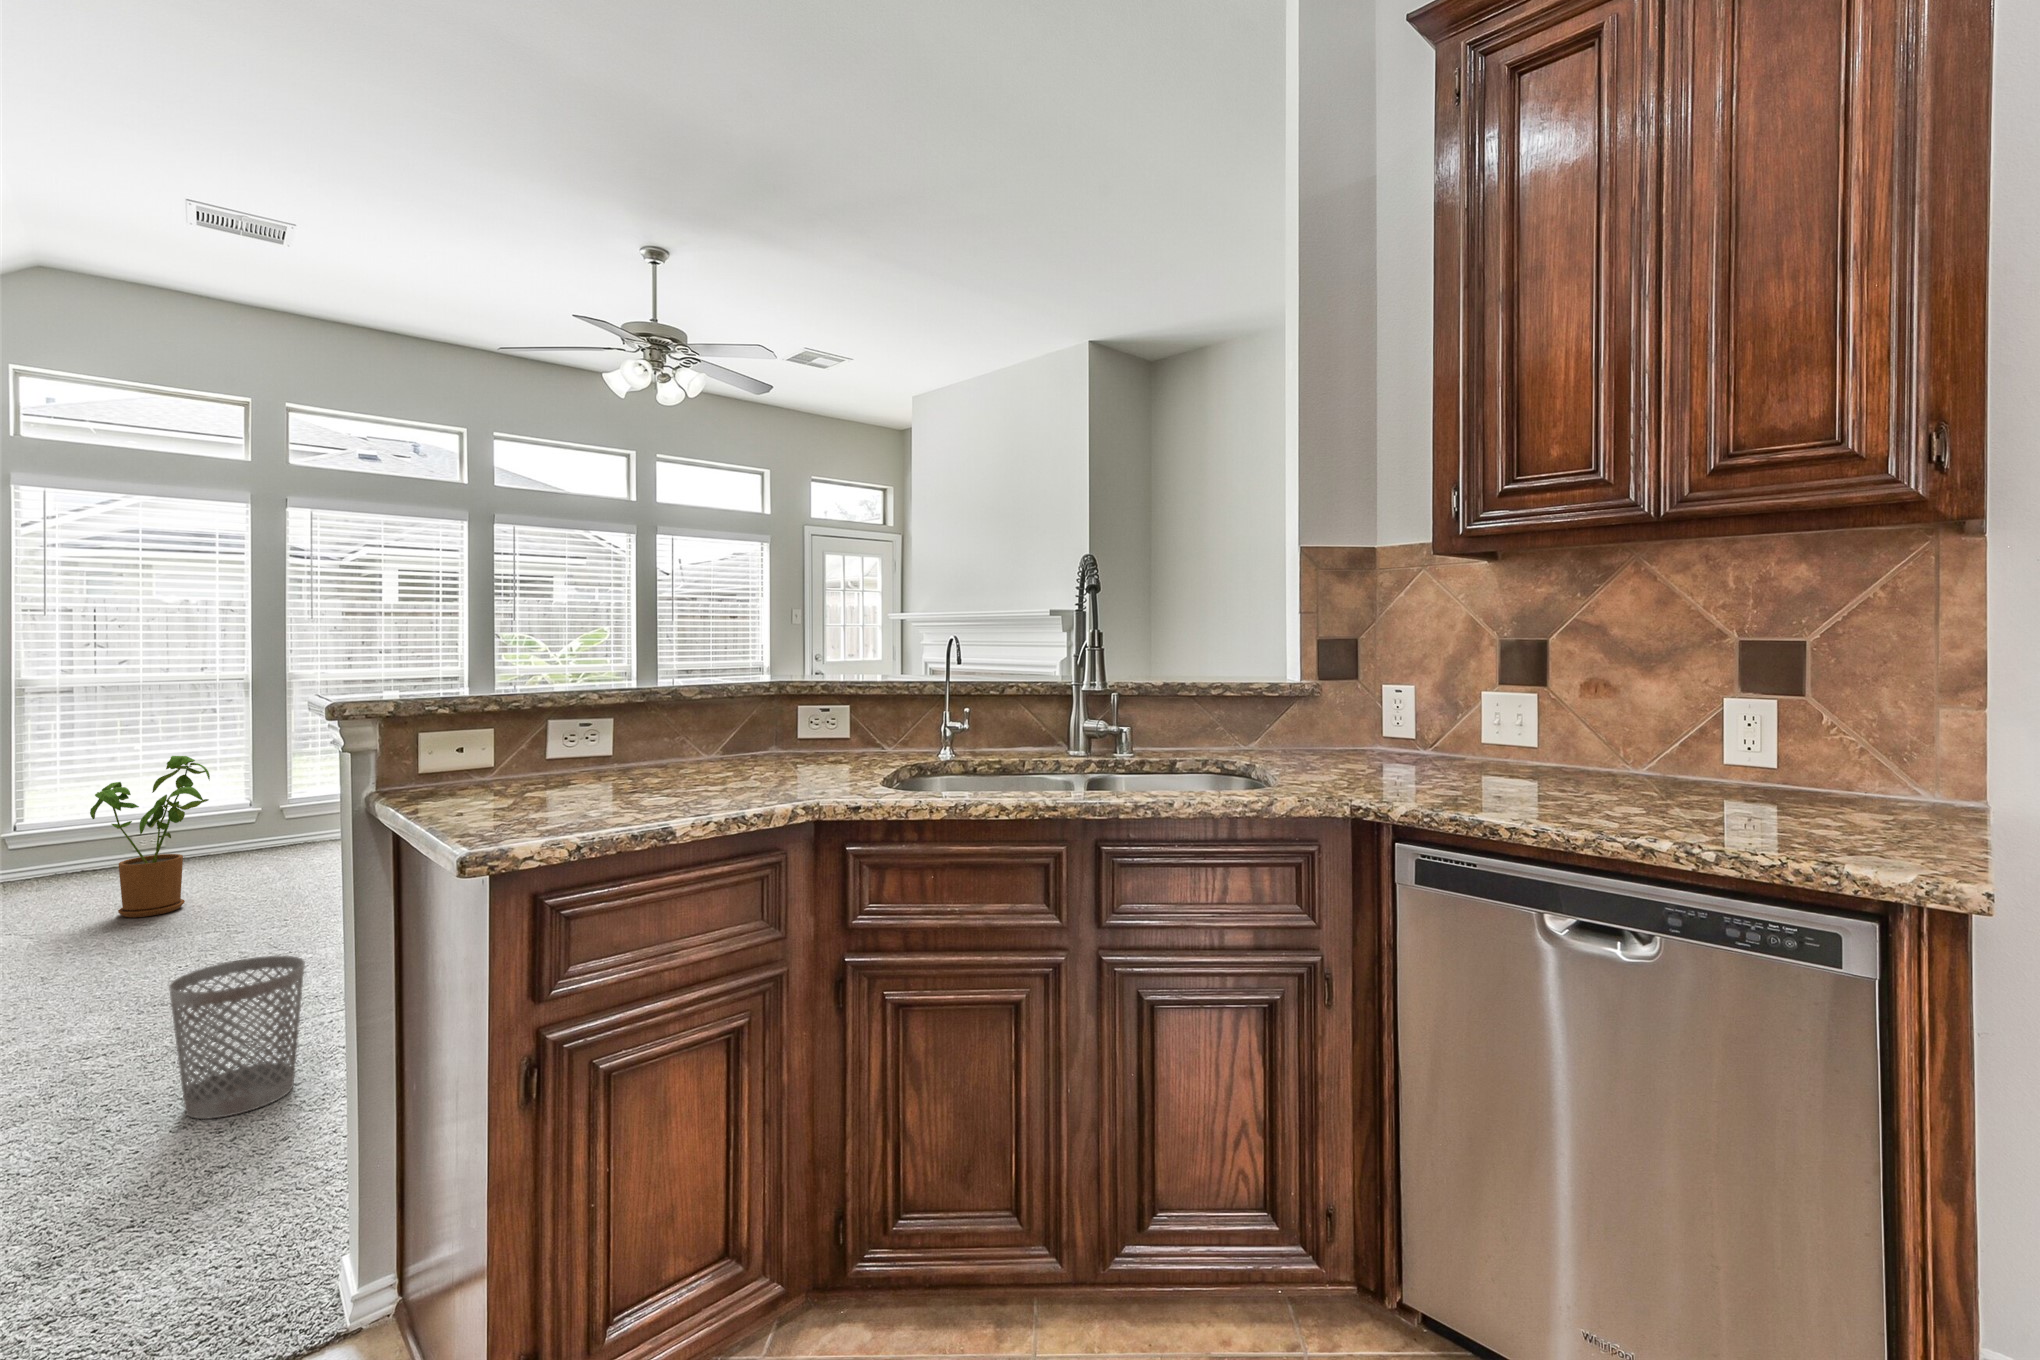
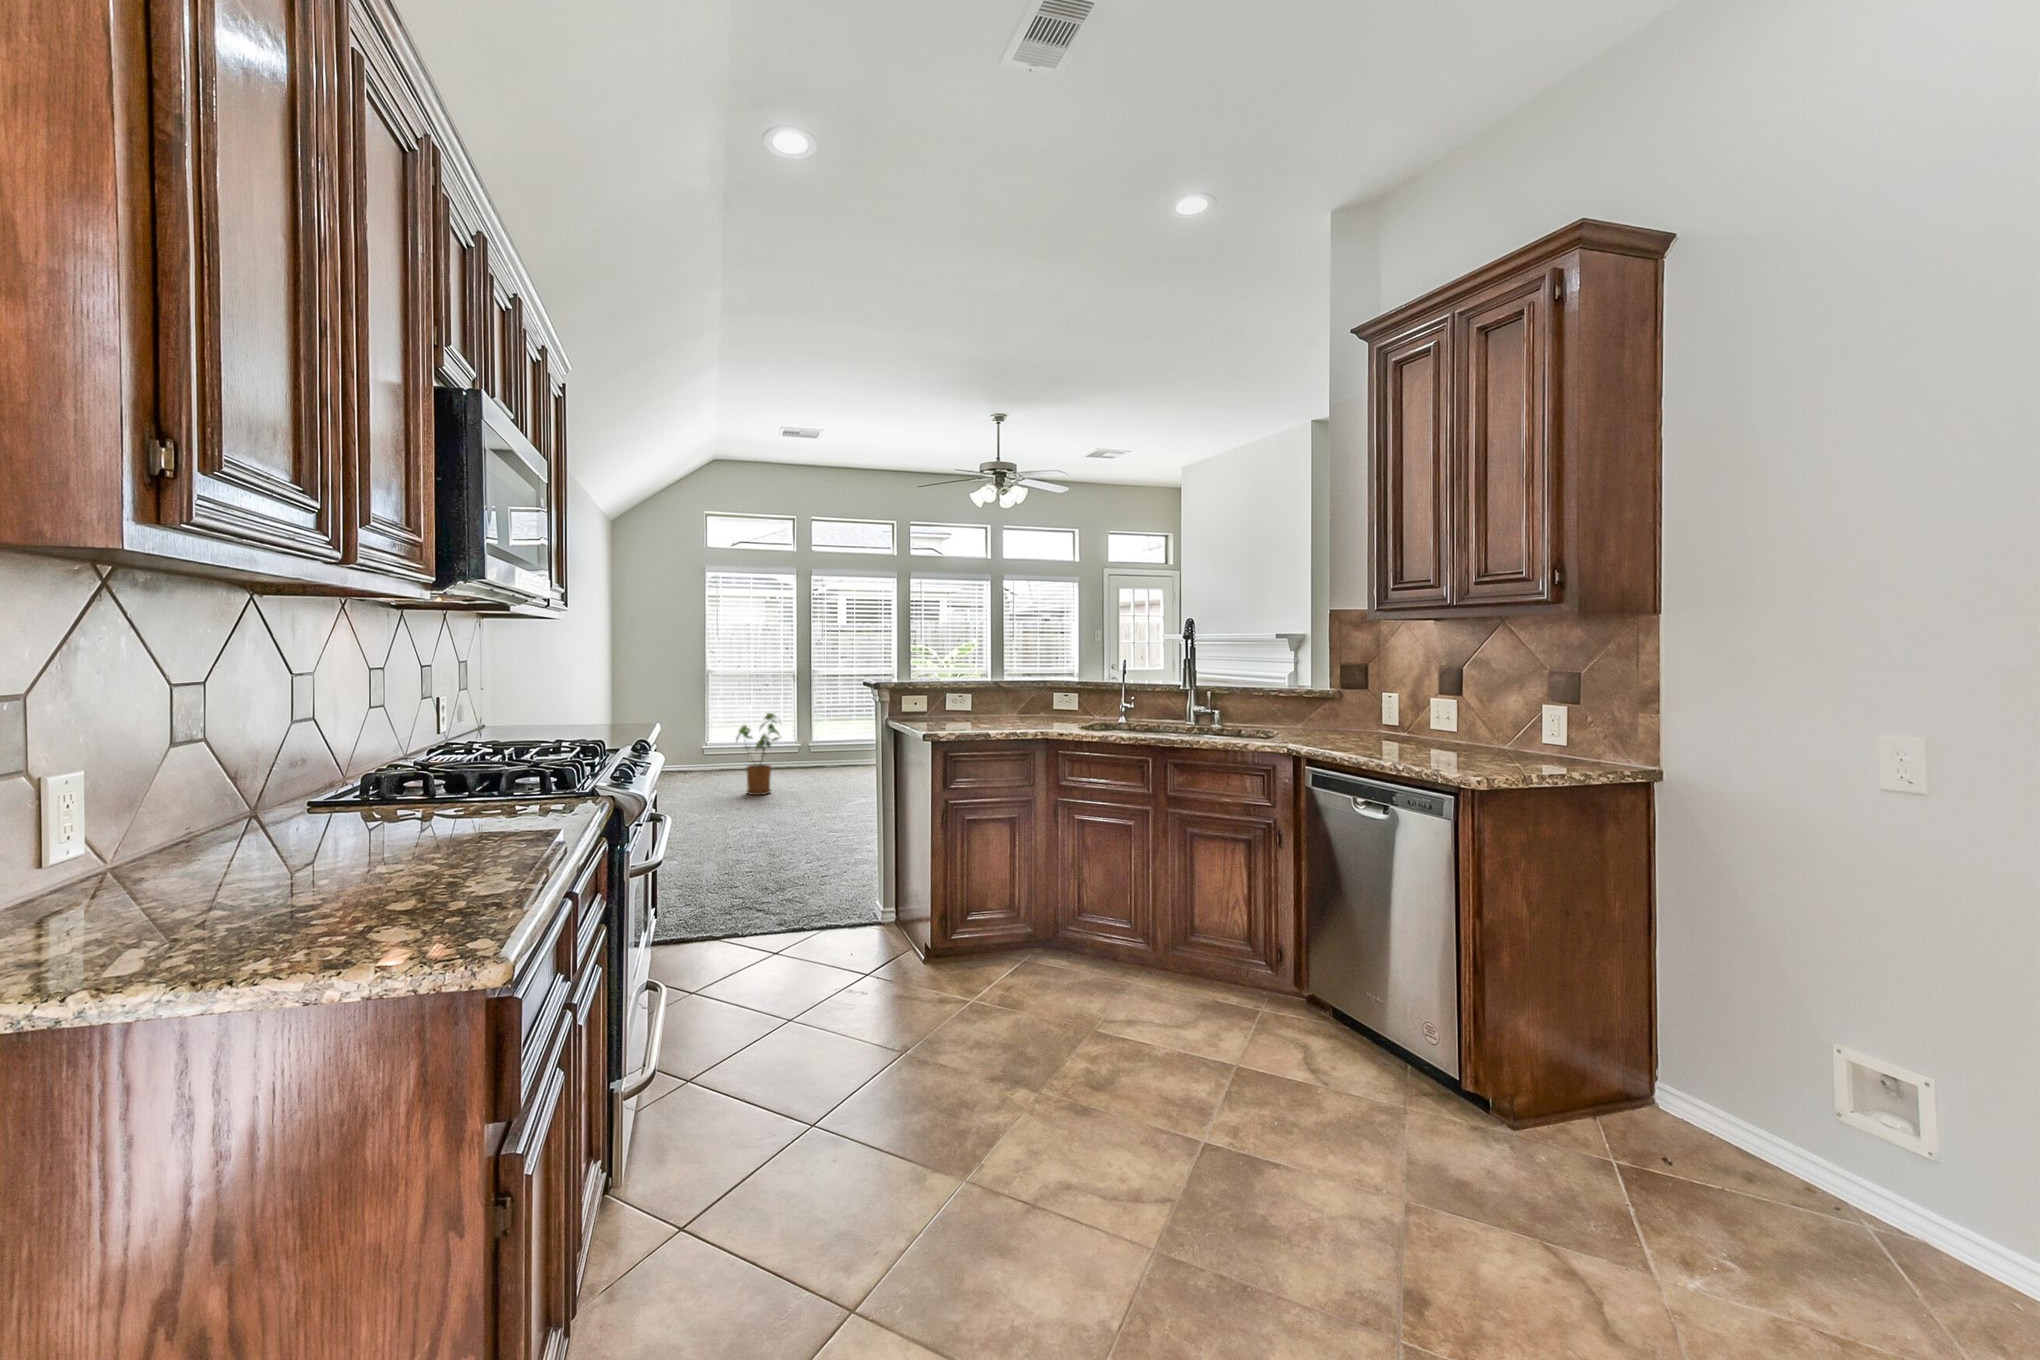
wastebasket: present [169,956,305,1119] -> none [796,803,843,870]

